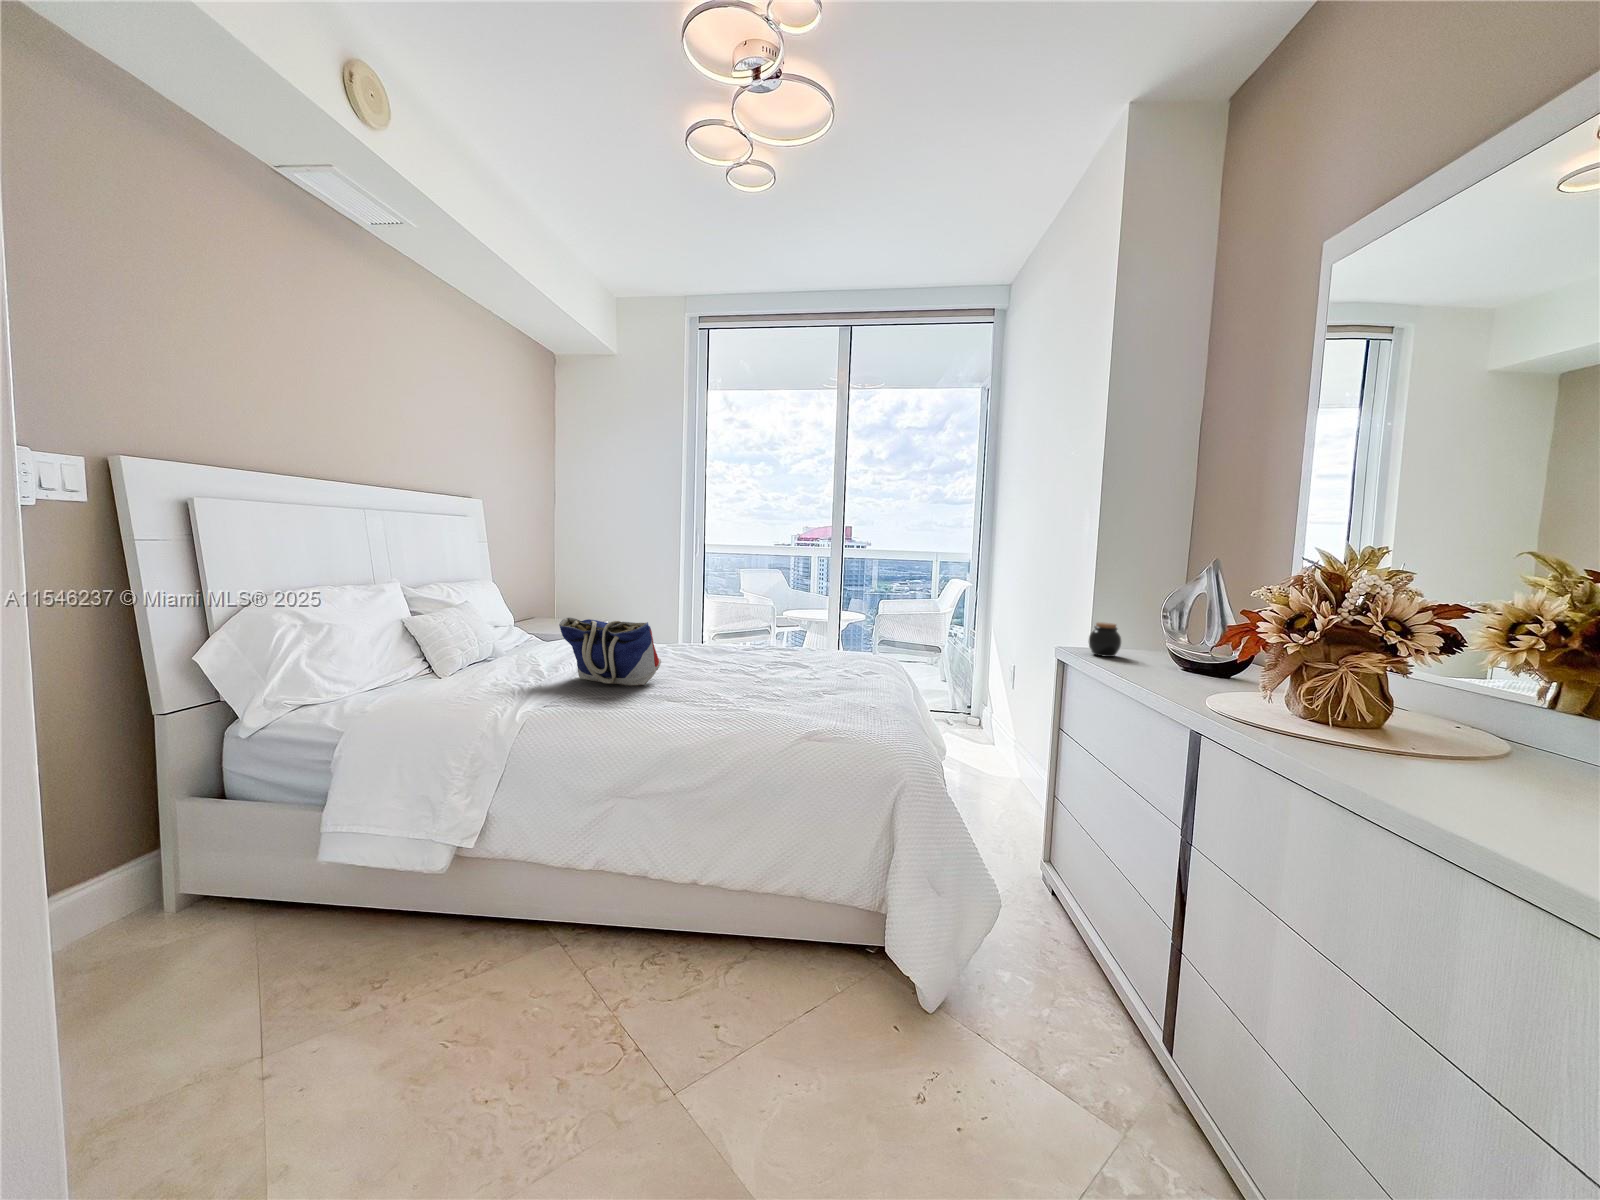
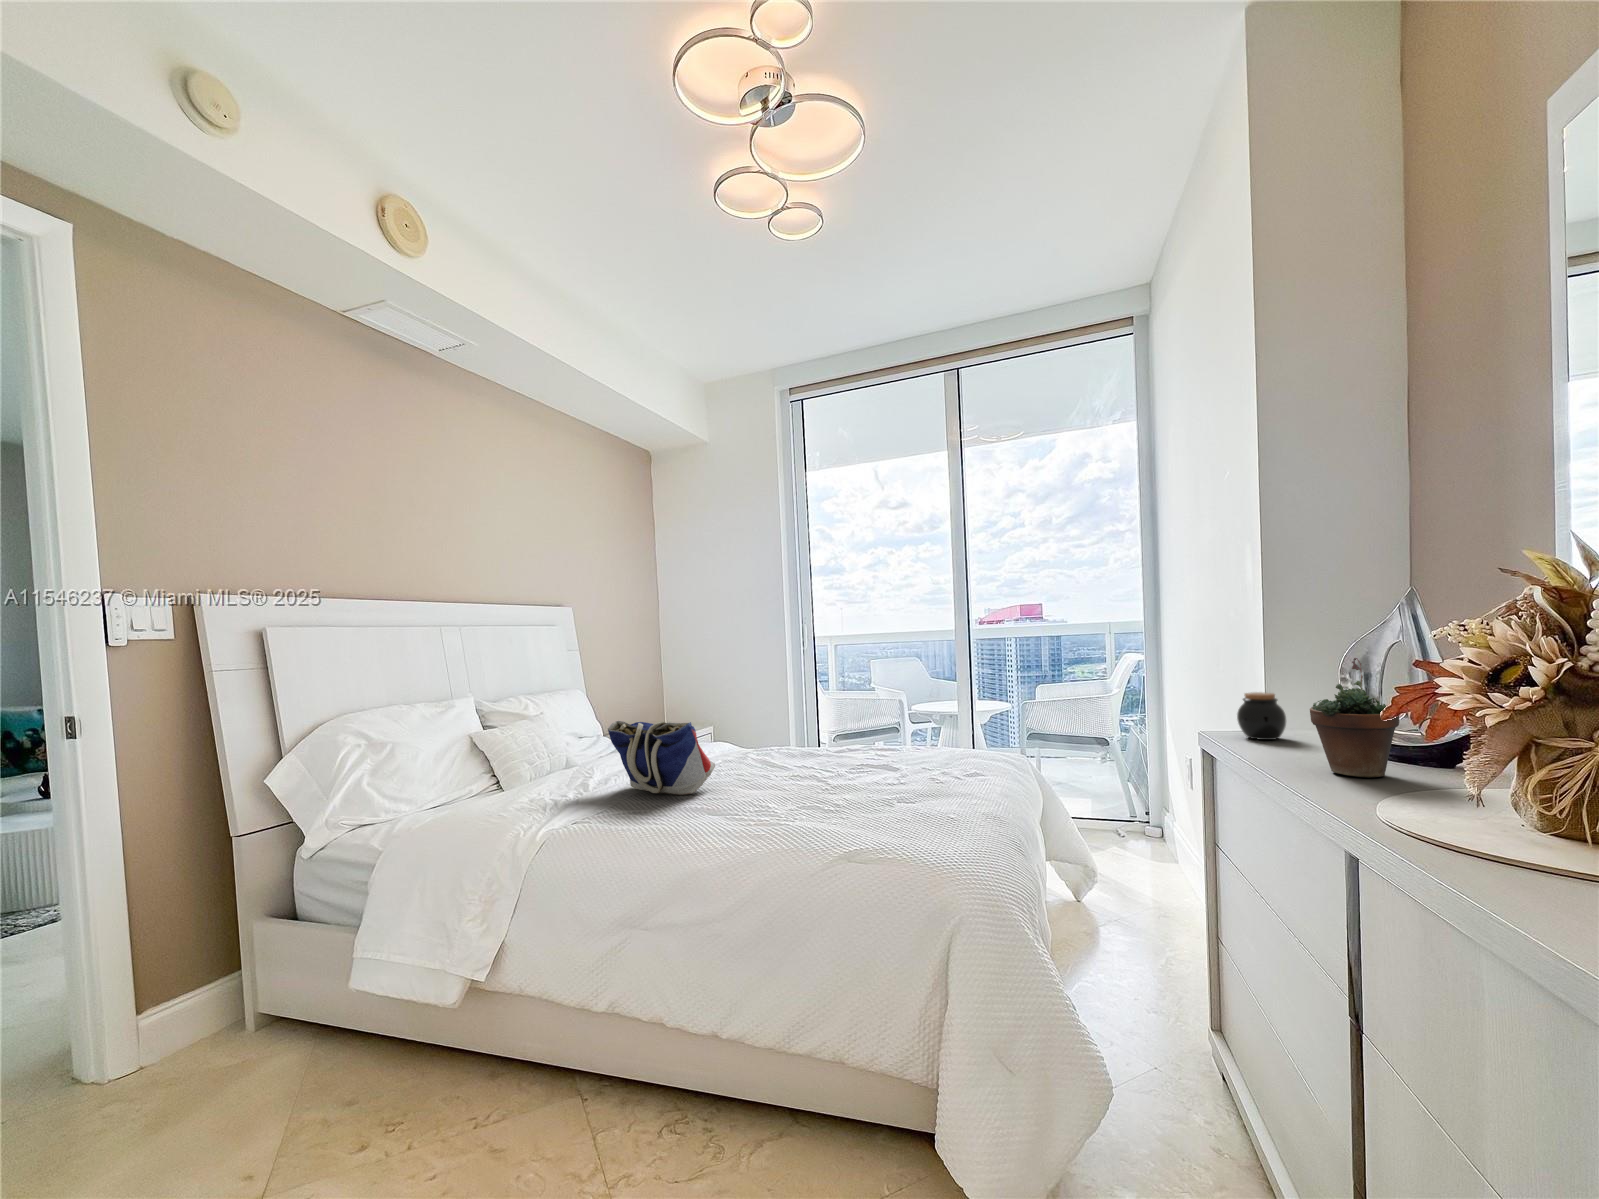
succulent plant: none [1156,604,1211,685] -> present [1310,658,1399,778]

